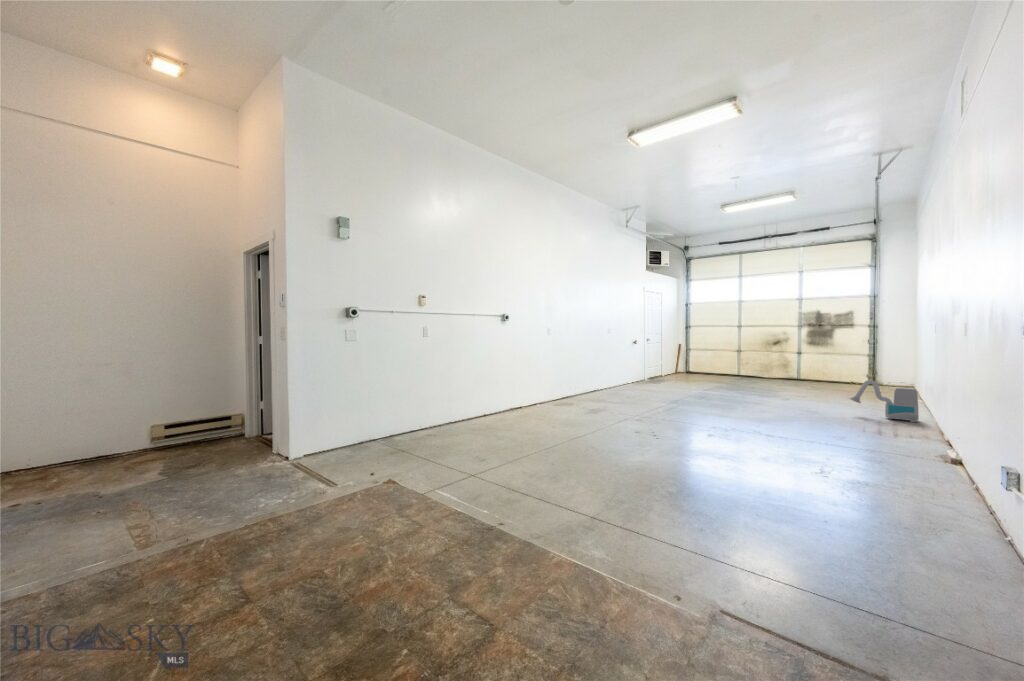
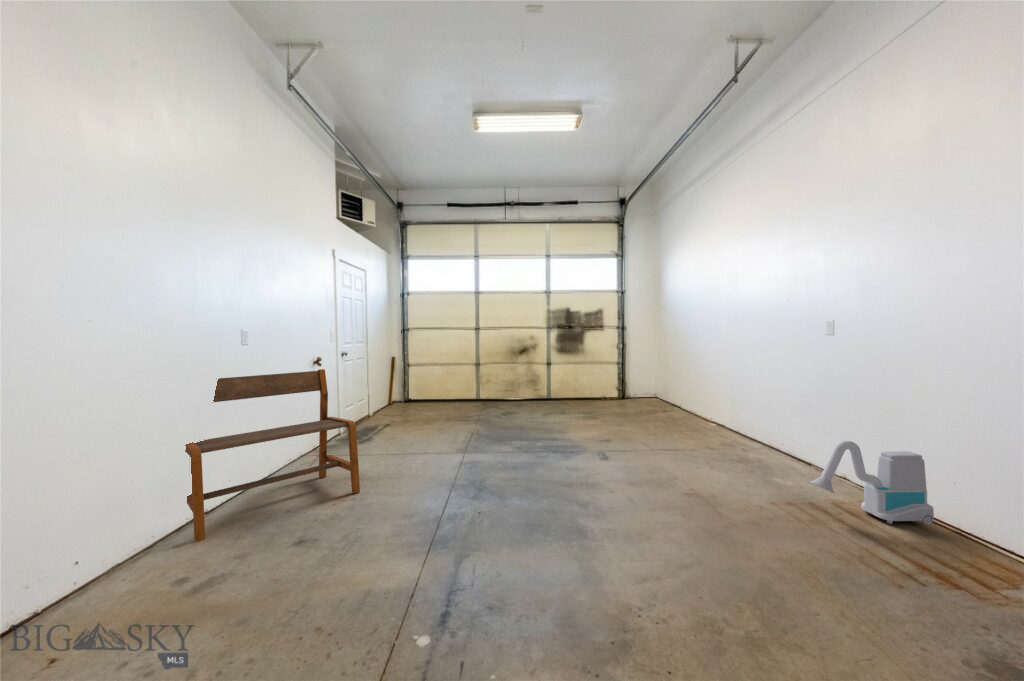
bench: none [595,343,651,390] -> present [185,369,360,542]

